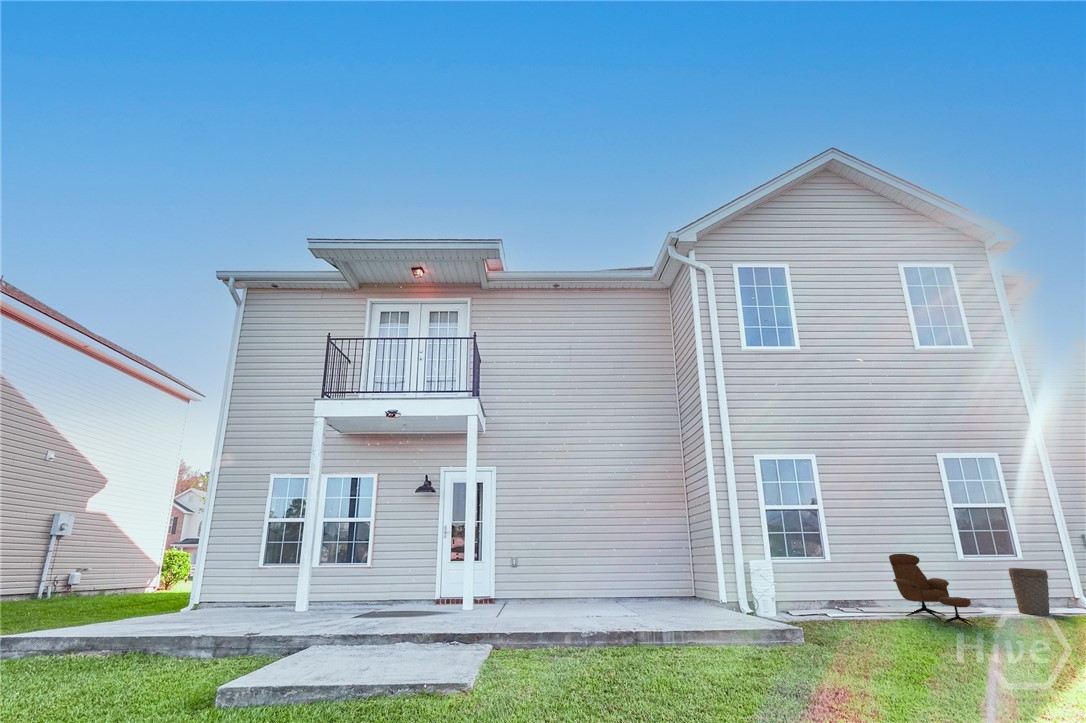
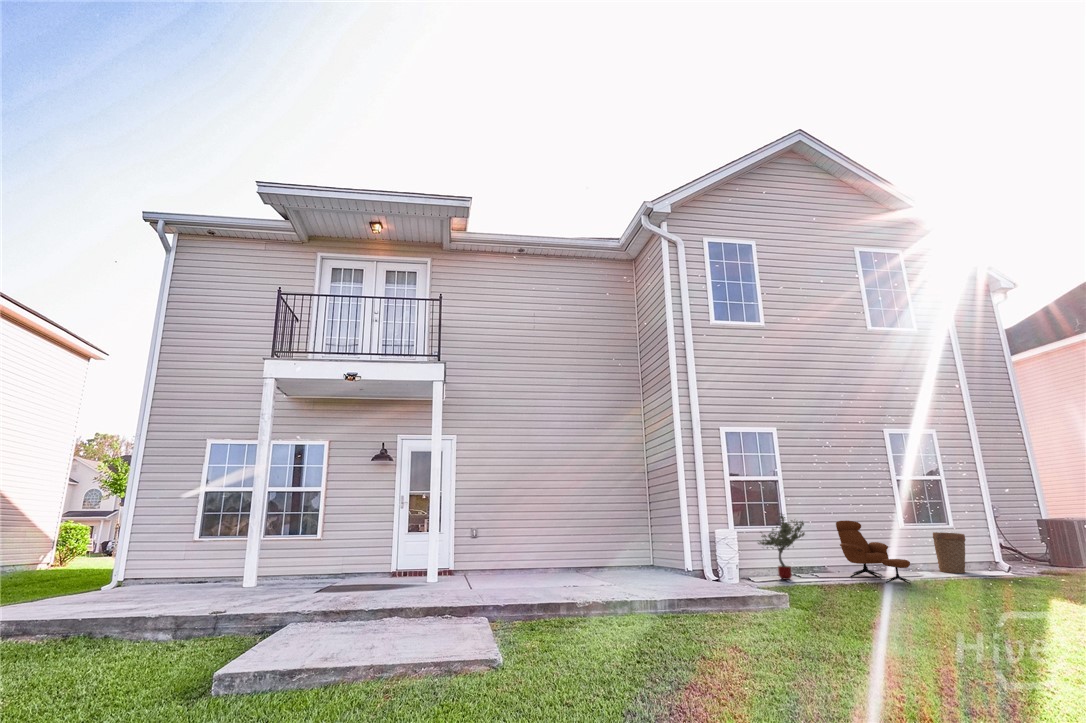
potted tree: none [795,544,851,617] -> present [758,513,805,580]

